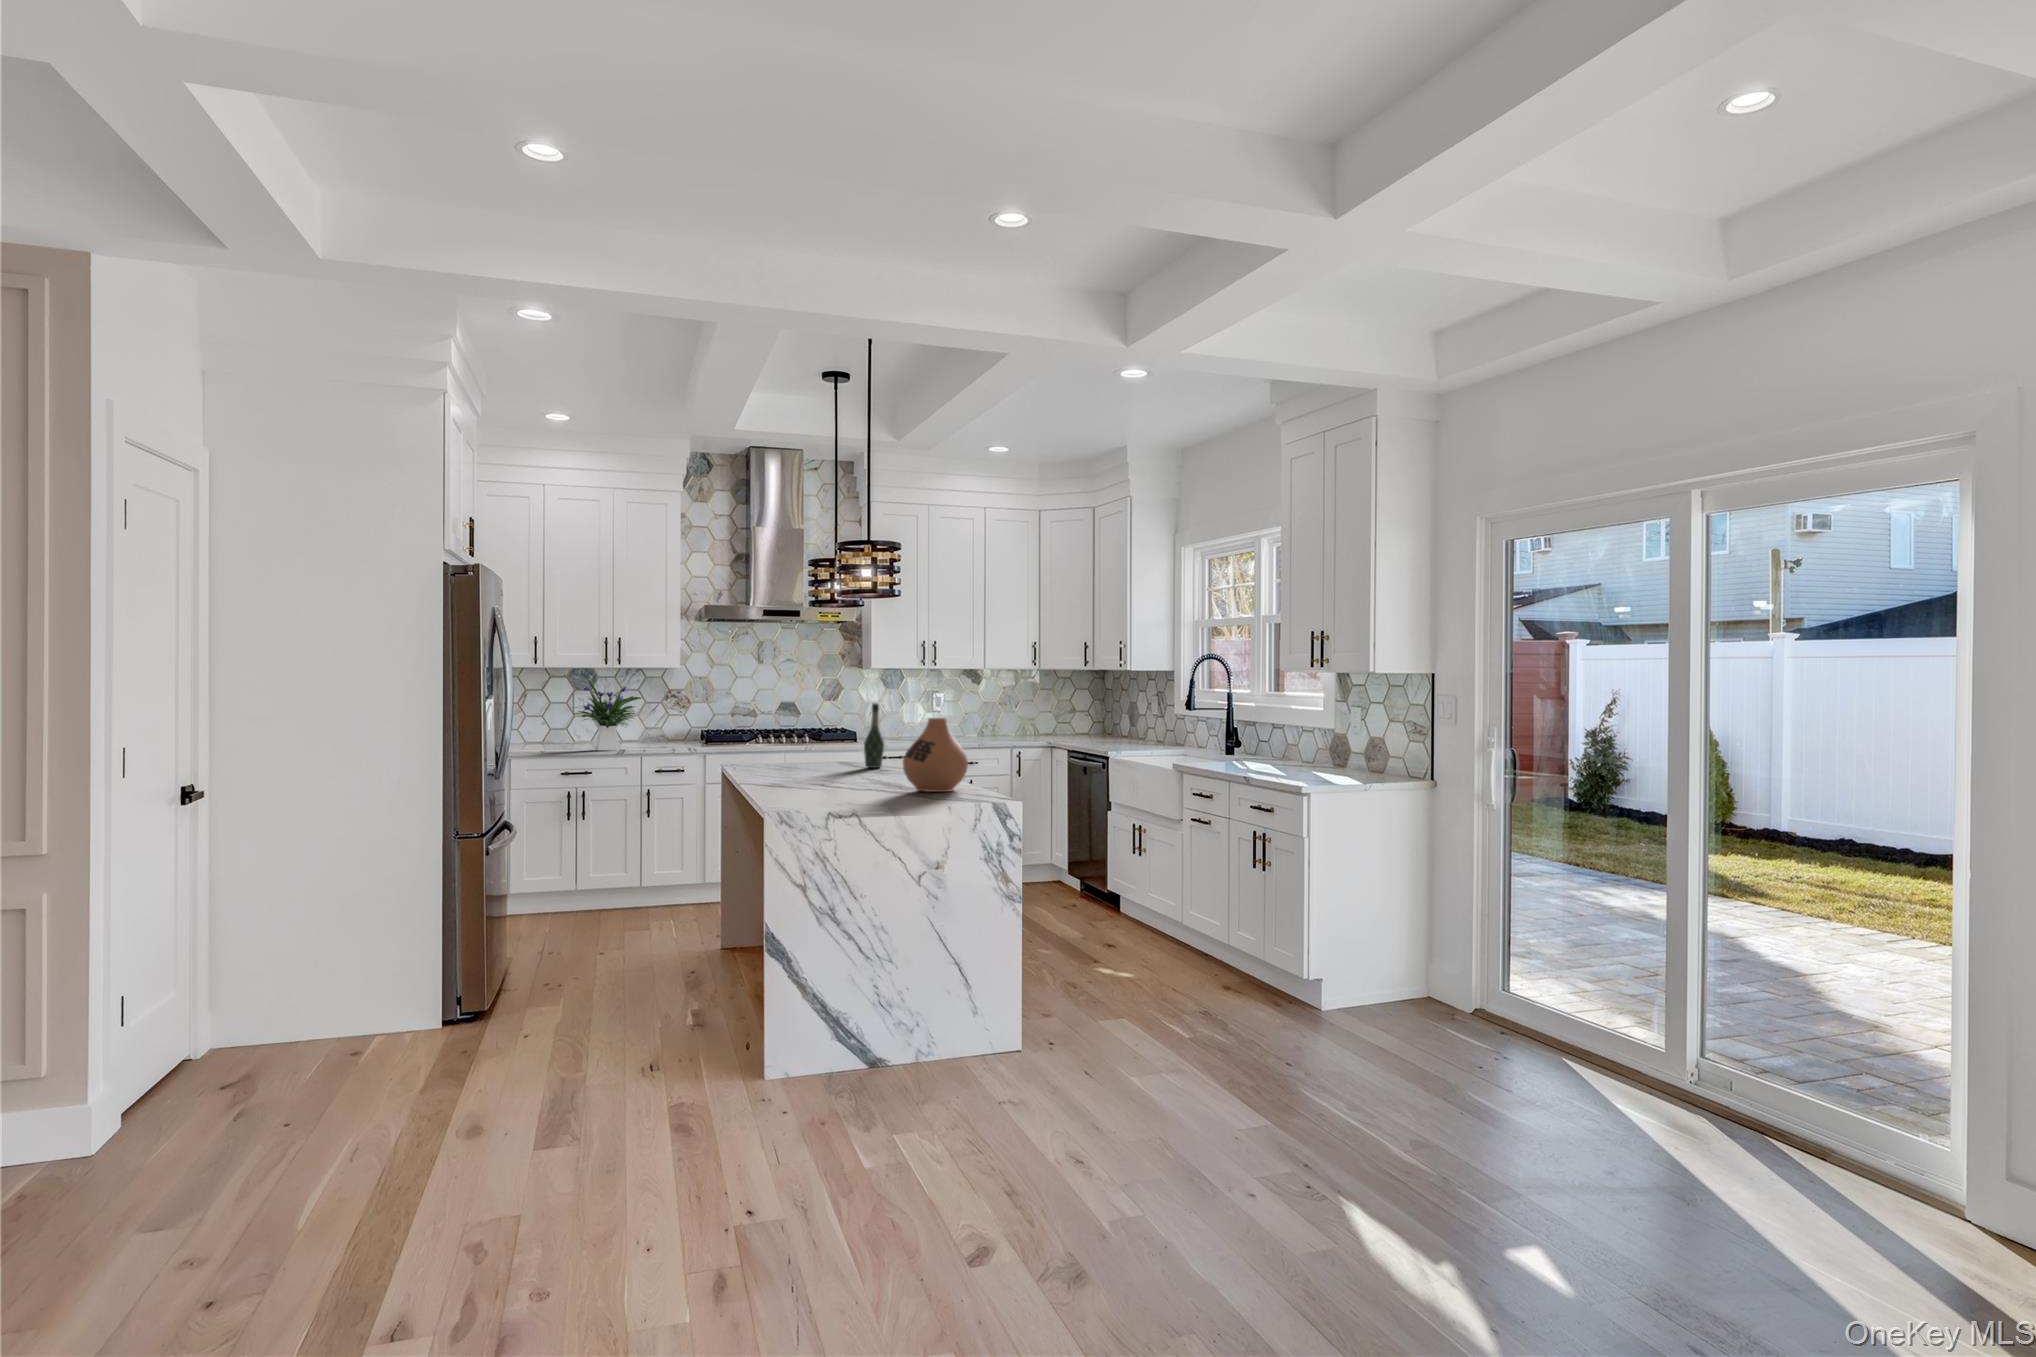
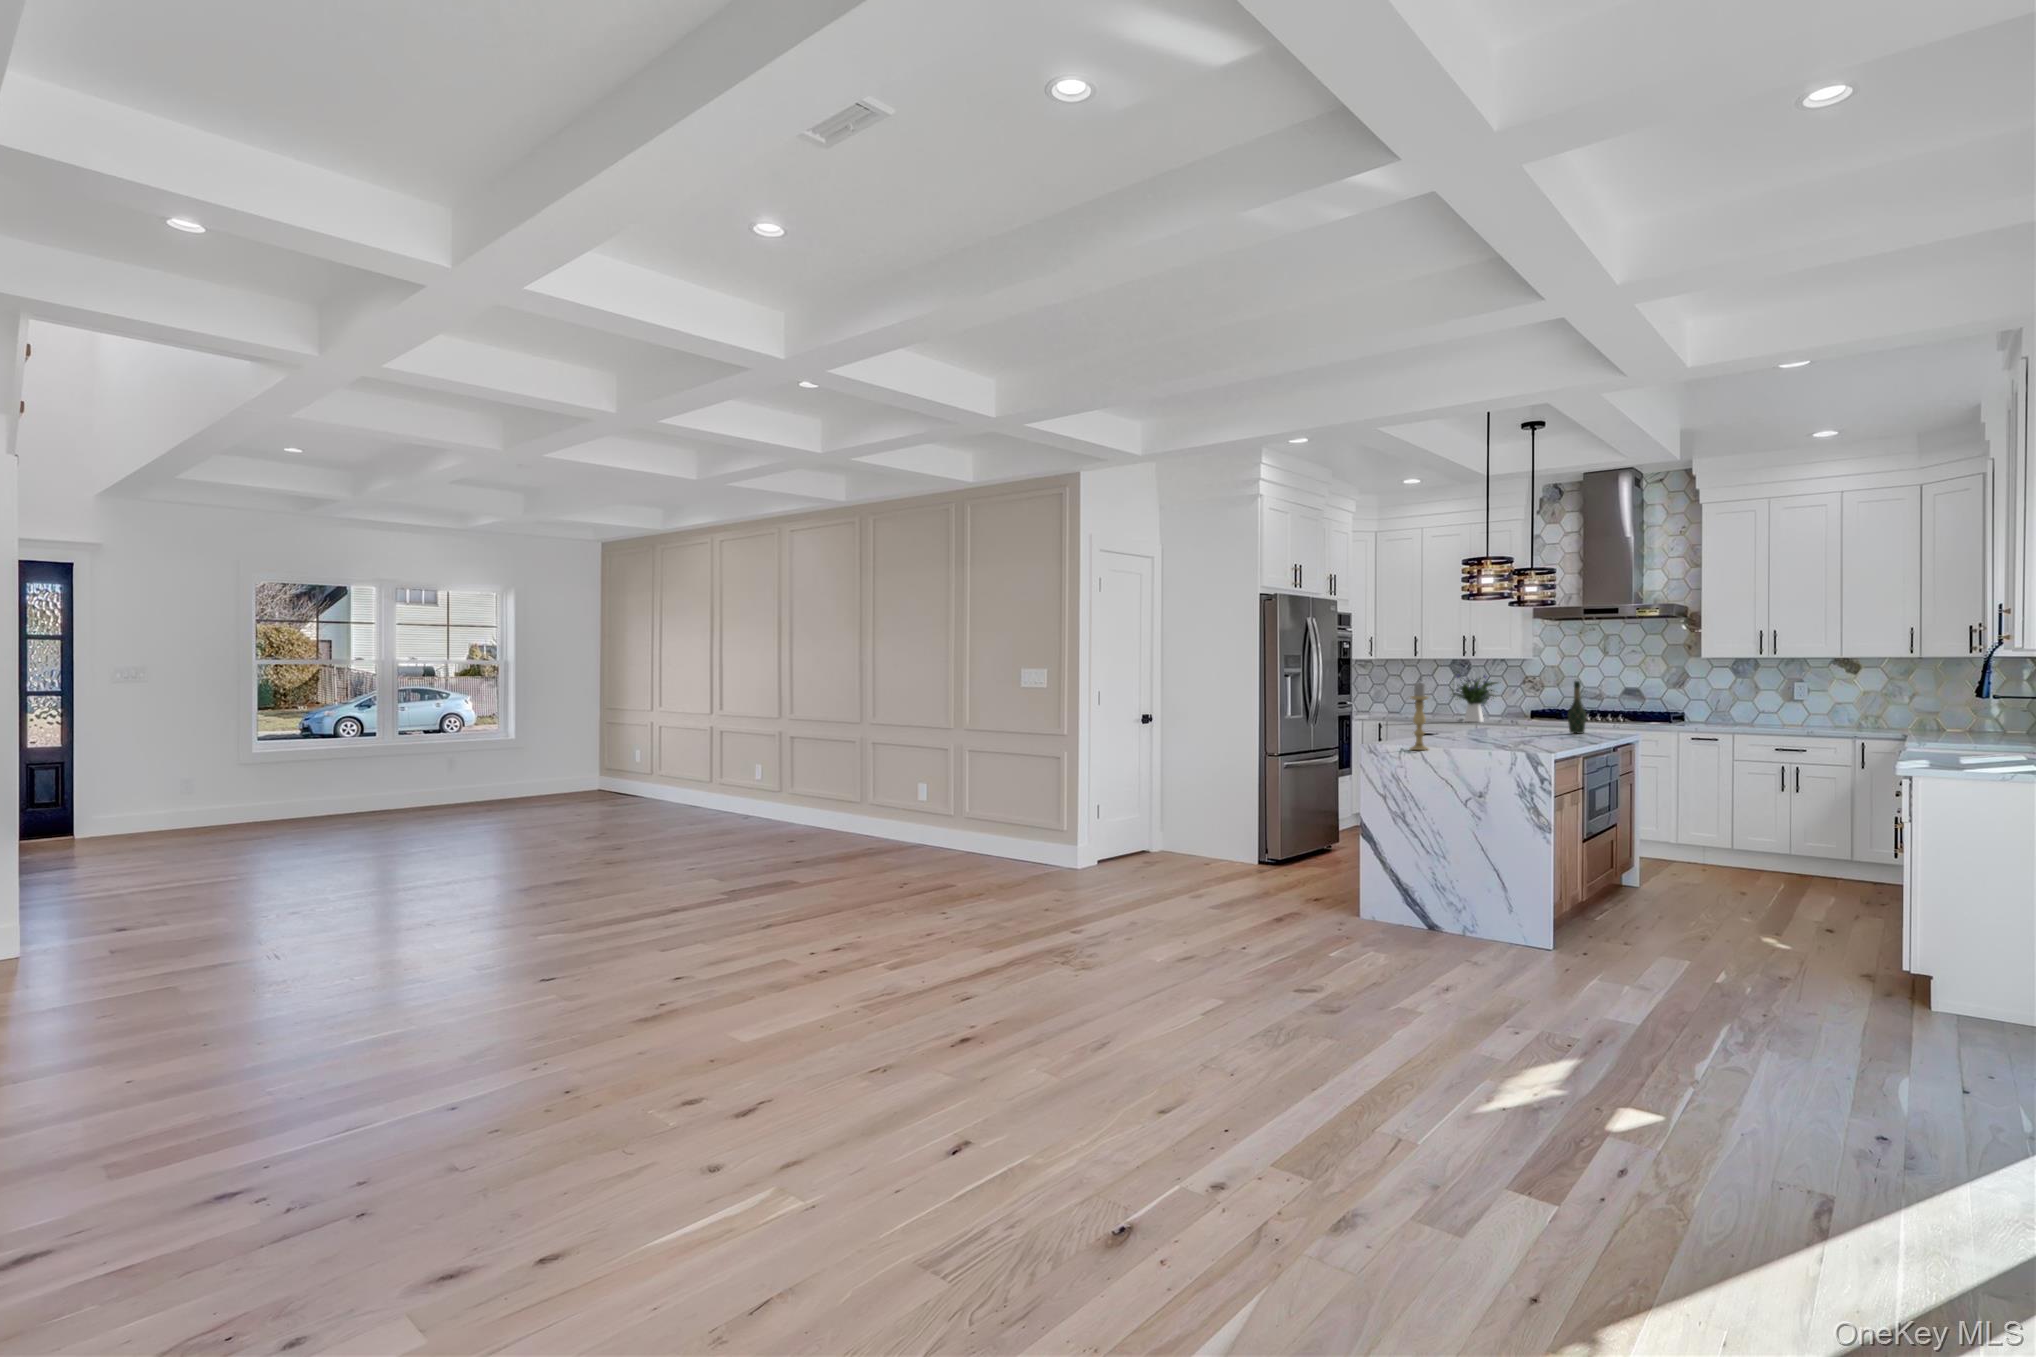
candle holder: none [823,707,852,809] -> present [1410,683,1429,750]
vase: present [903,718,968,792] -> none [1501,690,1559,746]

